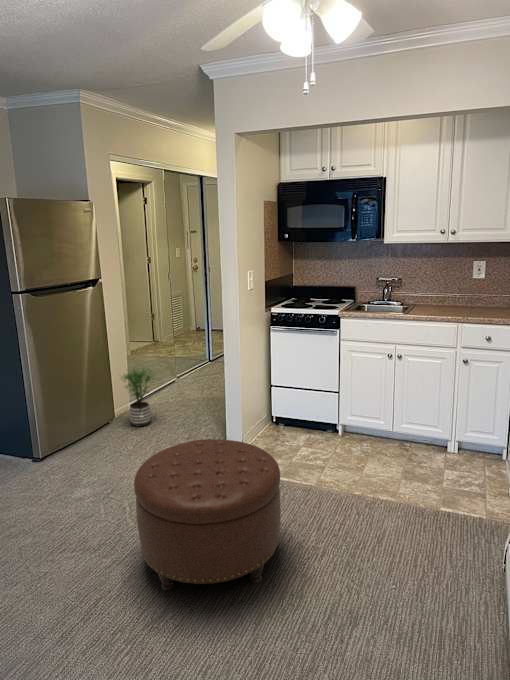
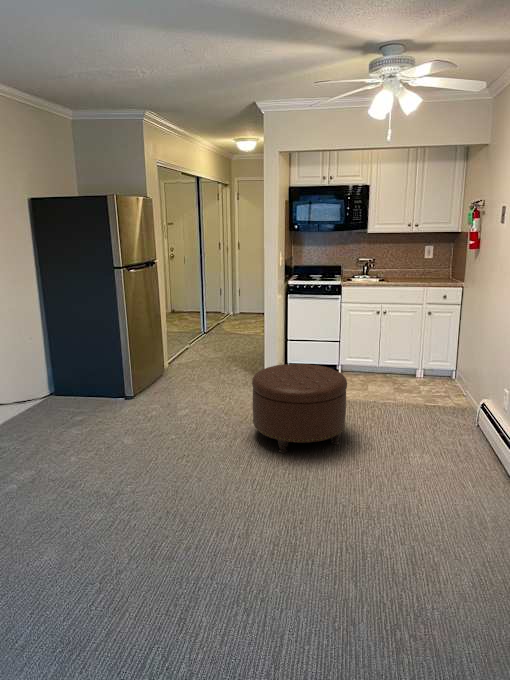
potted plant: present [124,368,154,427] -> none [165,330,201,378]

